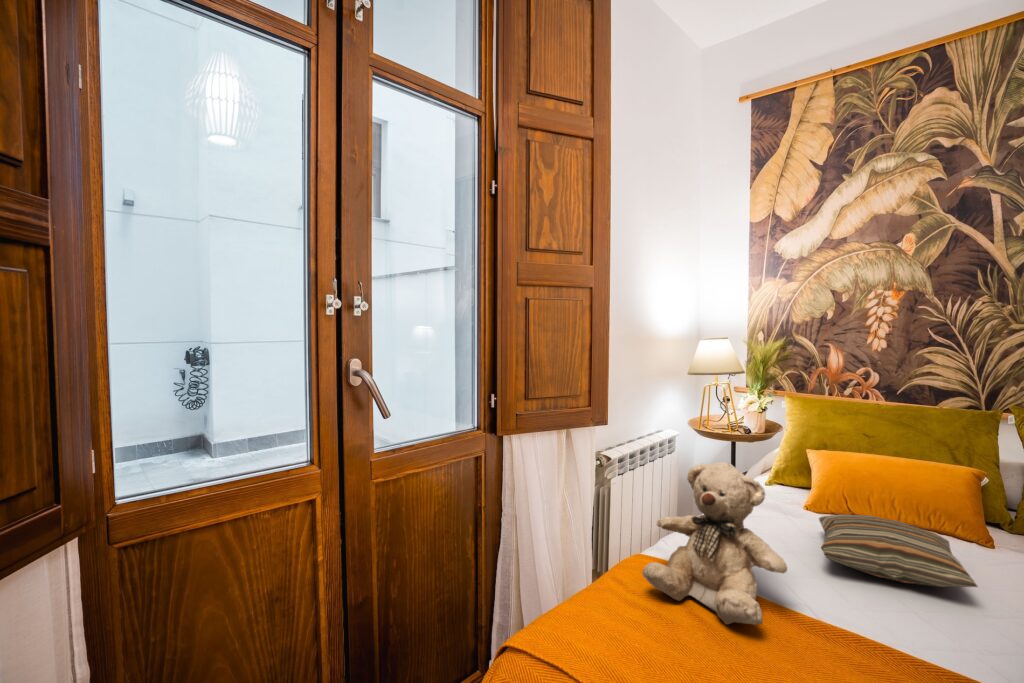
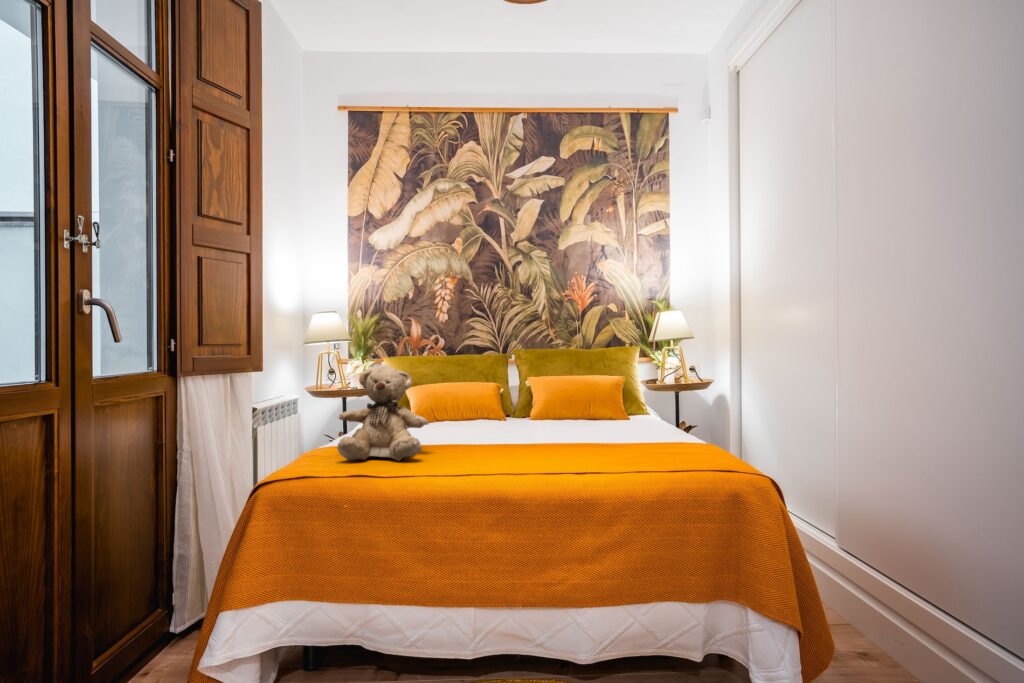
pillow: present [819,515,978,587] -> none [427,408,513,437]

